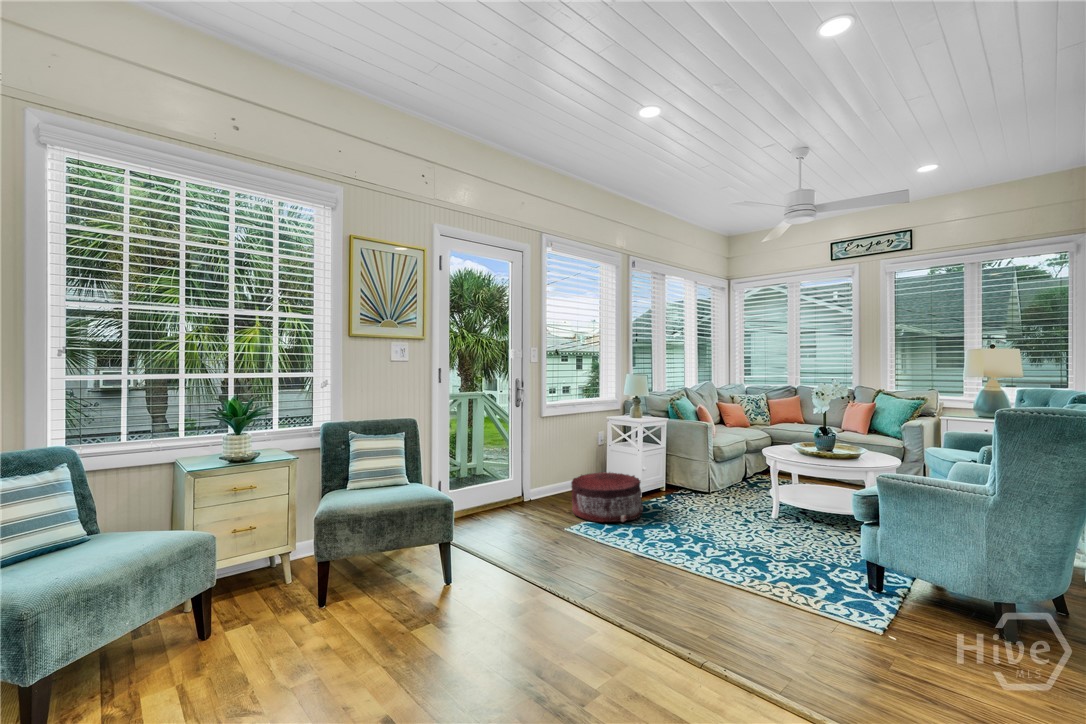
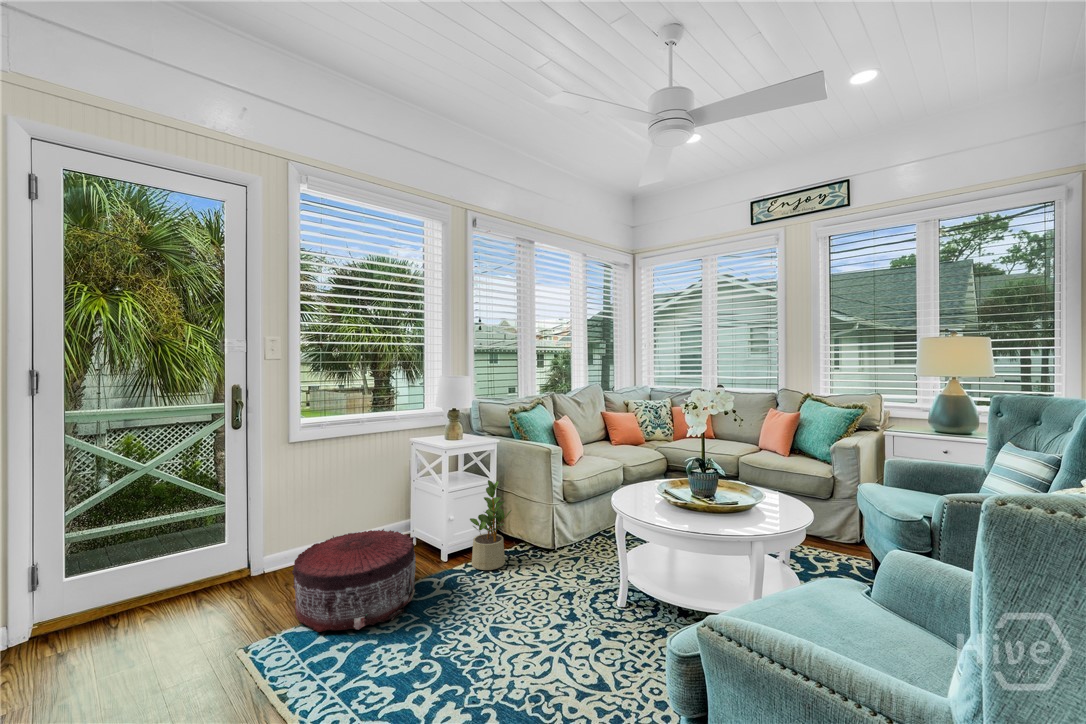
potted plant: none [657,443,686,501] -> present [470,480,511,570]

